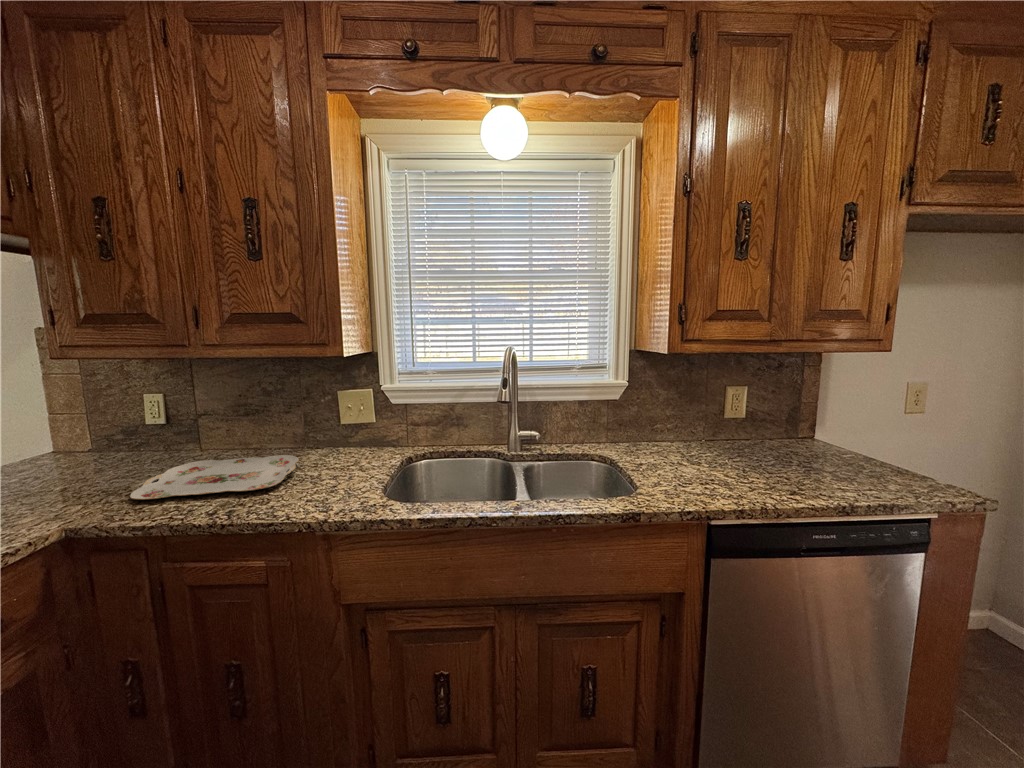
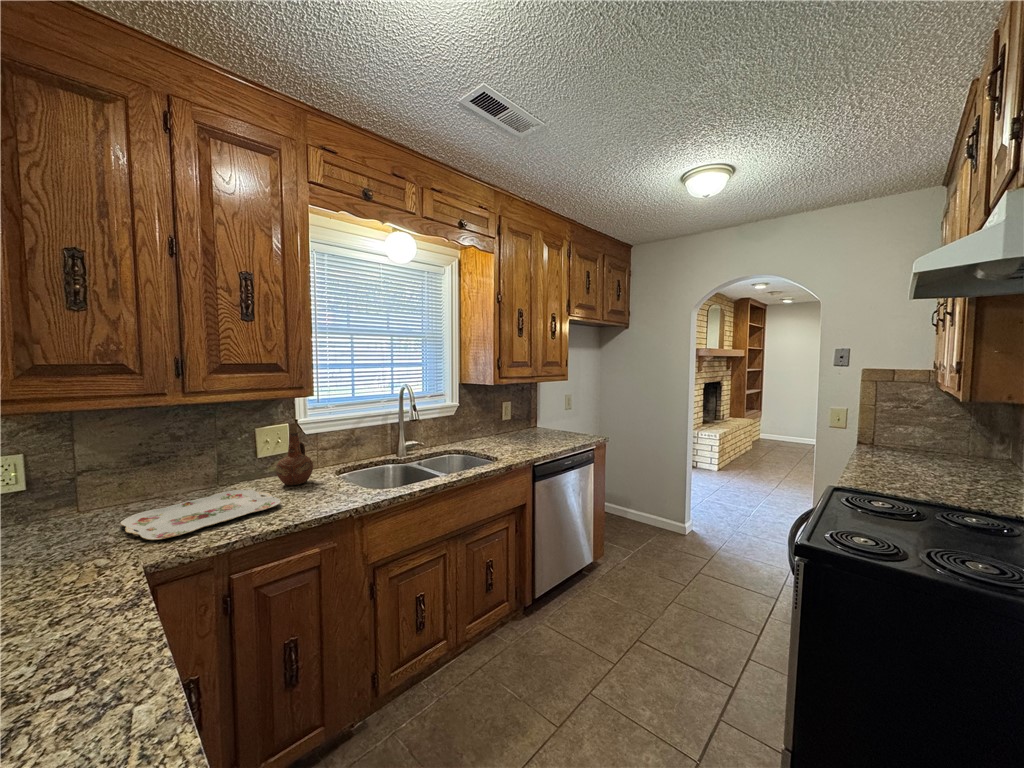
ceramic pitcher: none [333,389,375,463] -> present [276,423,313,485]

